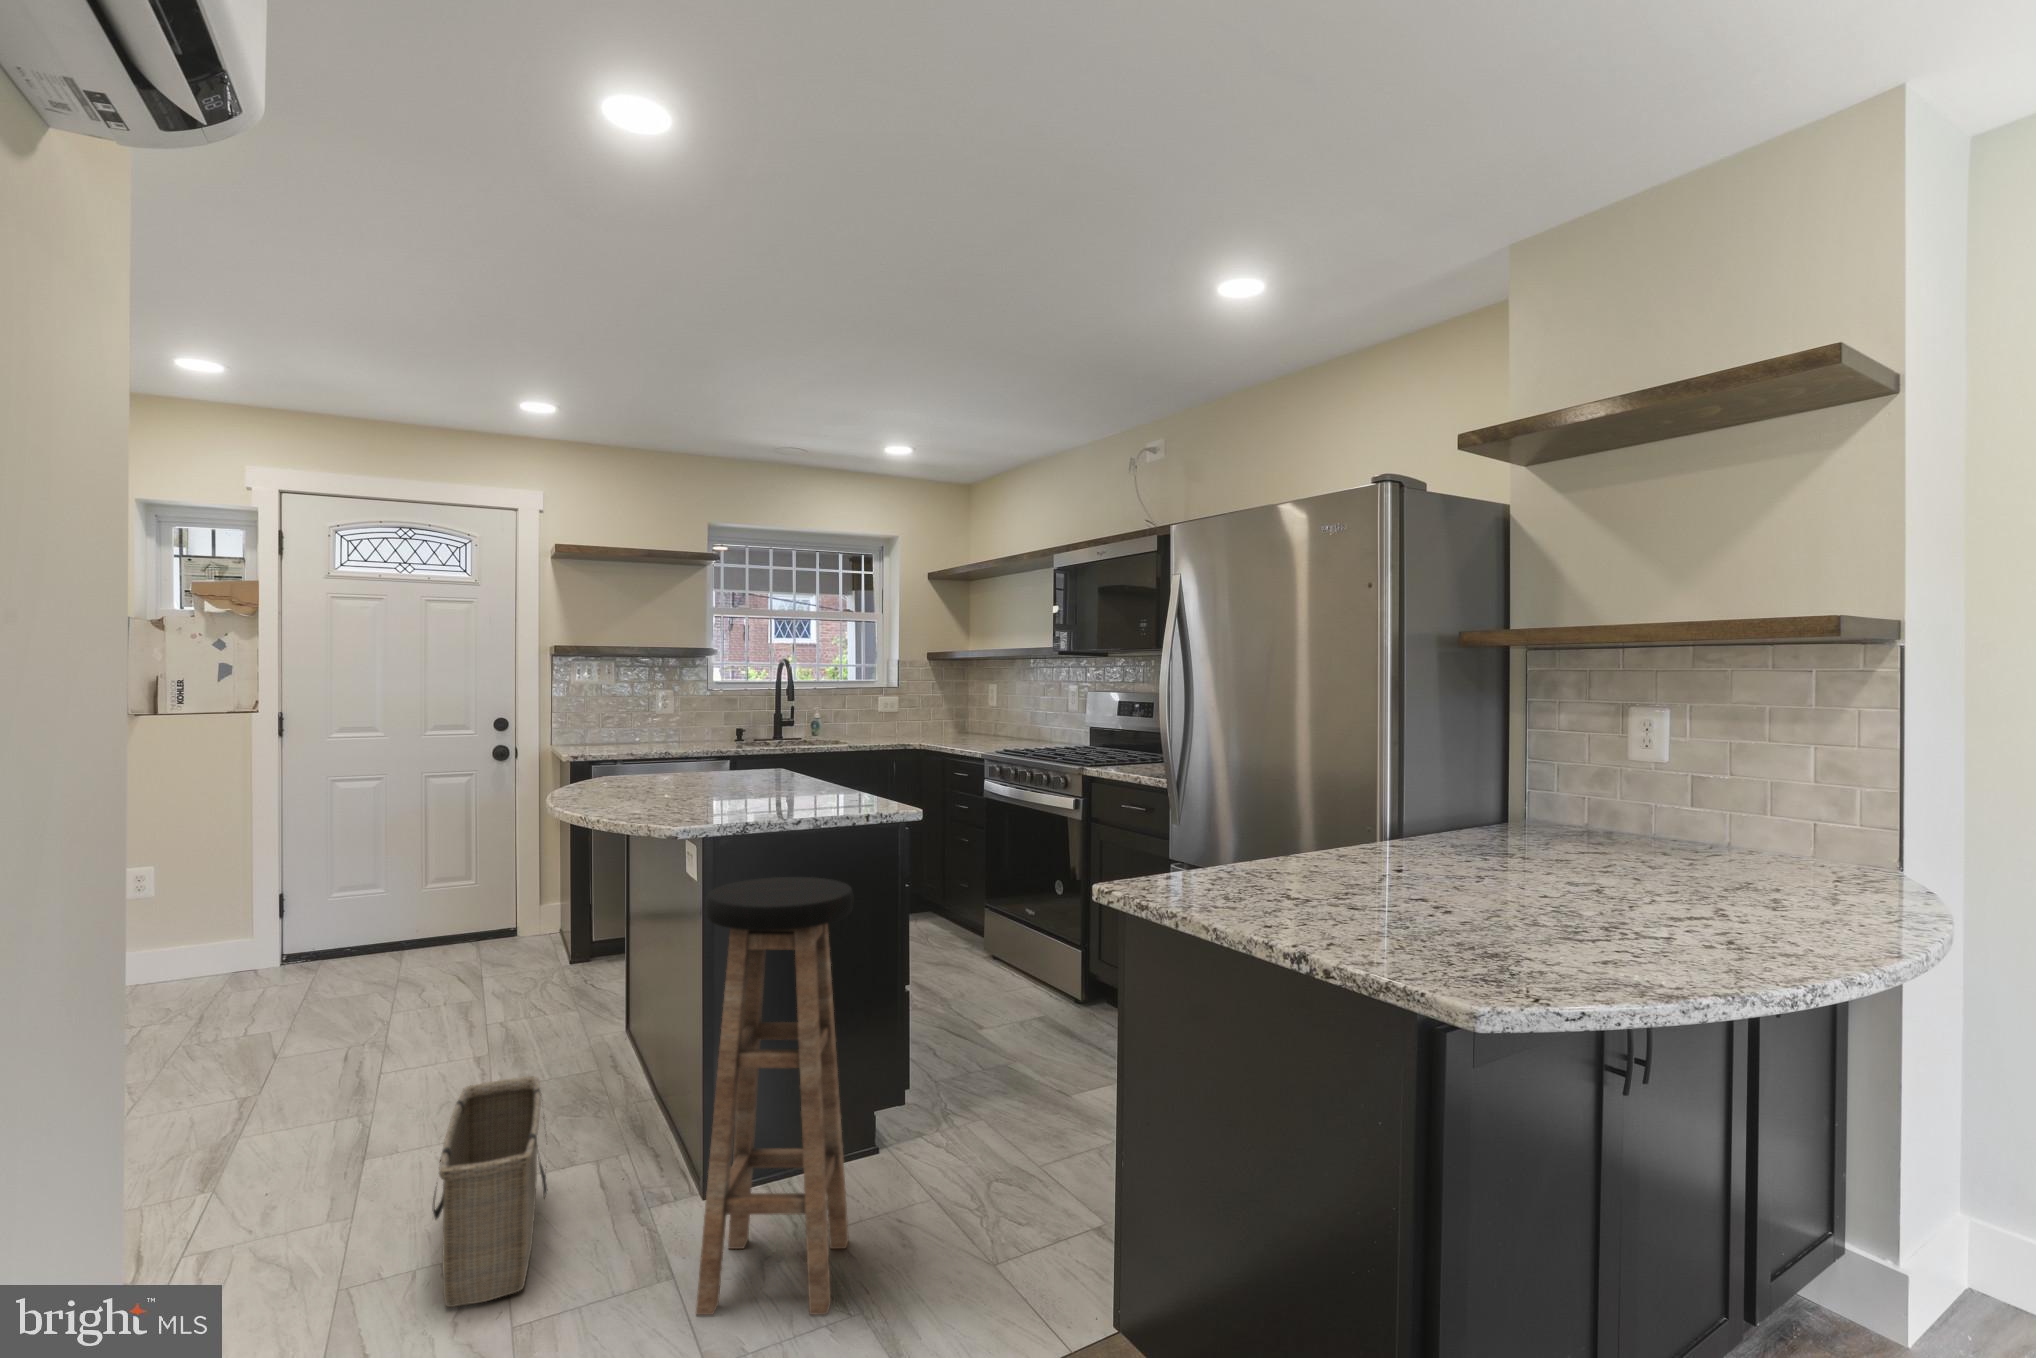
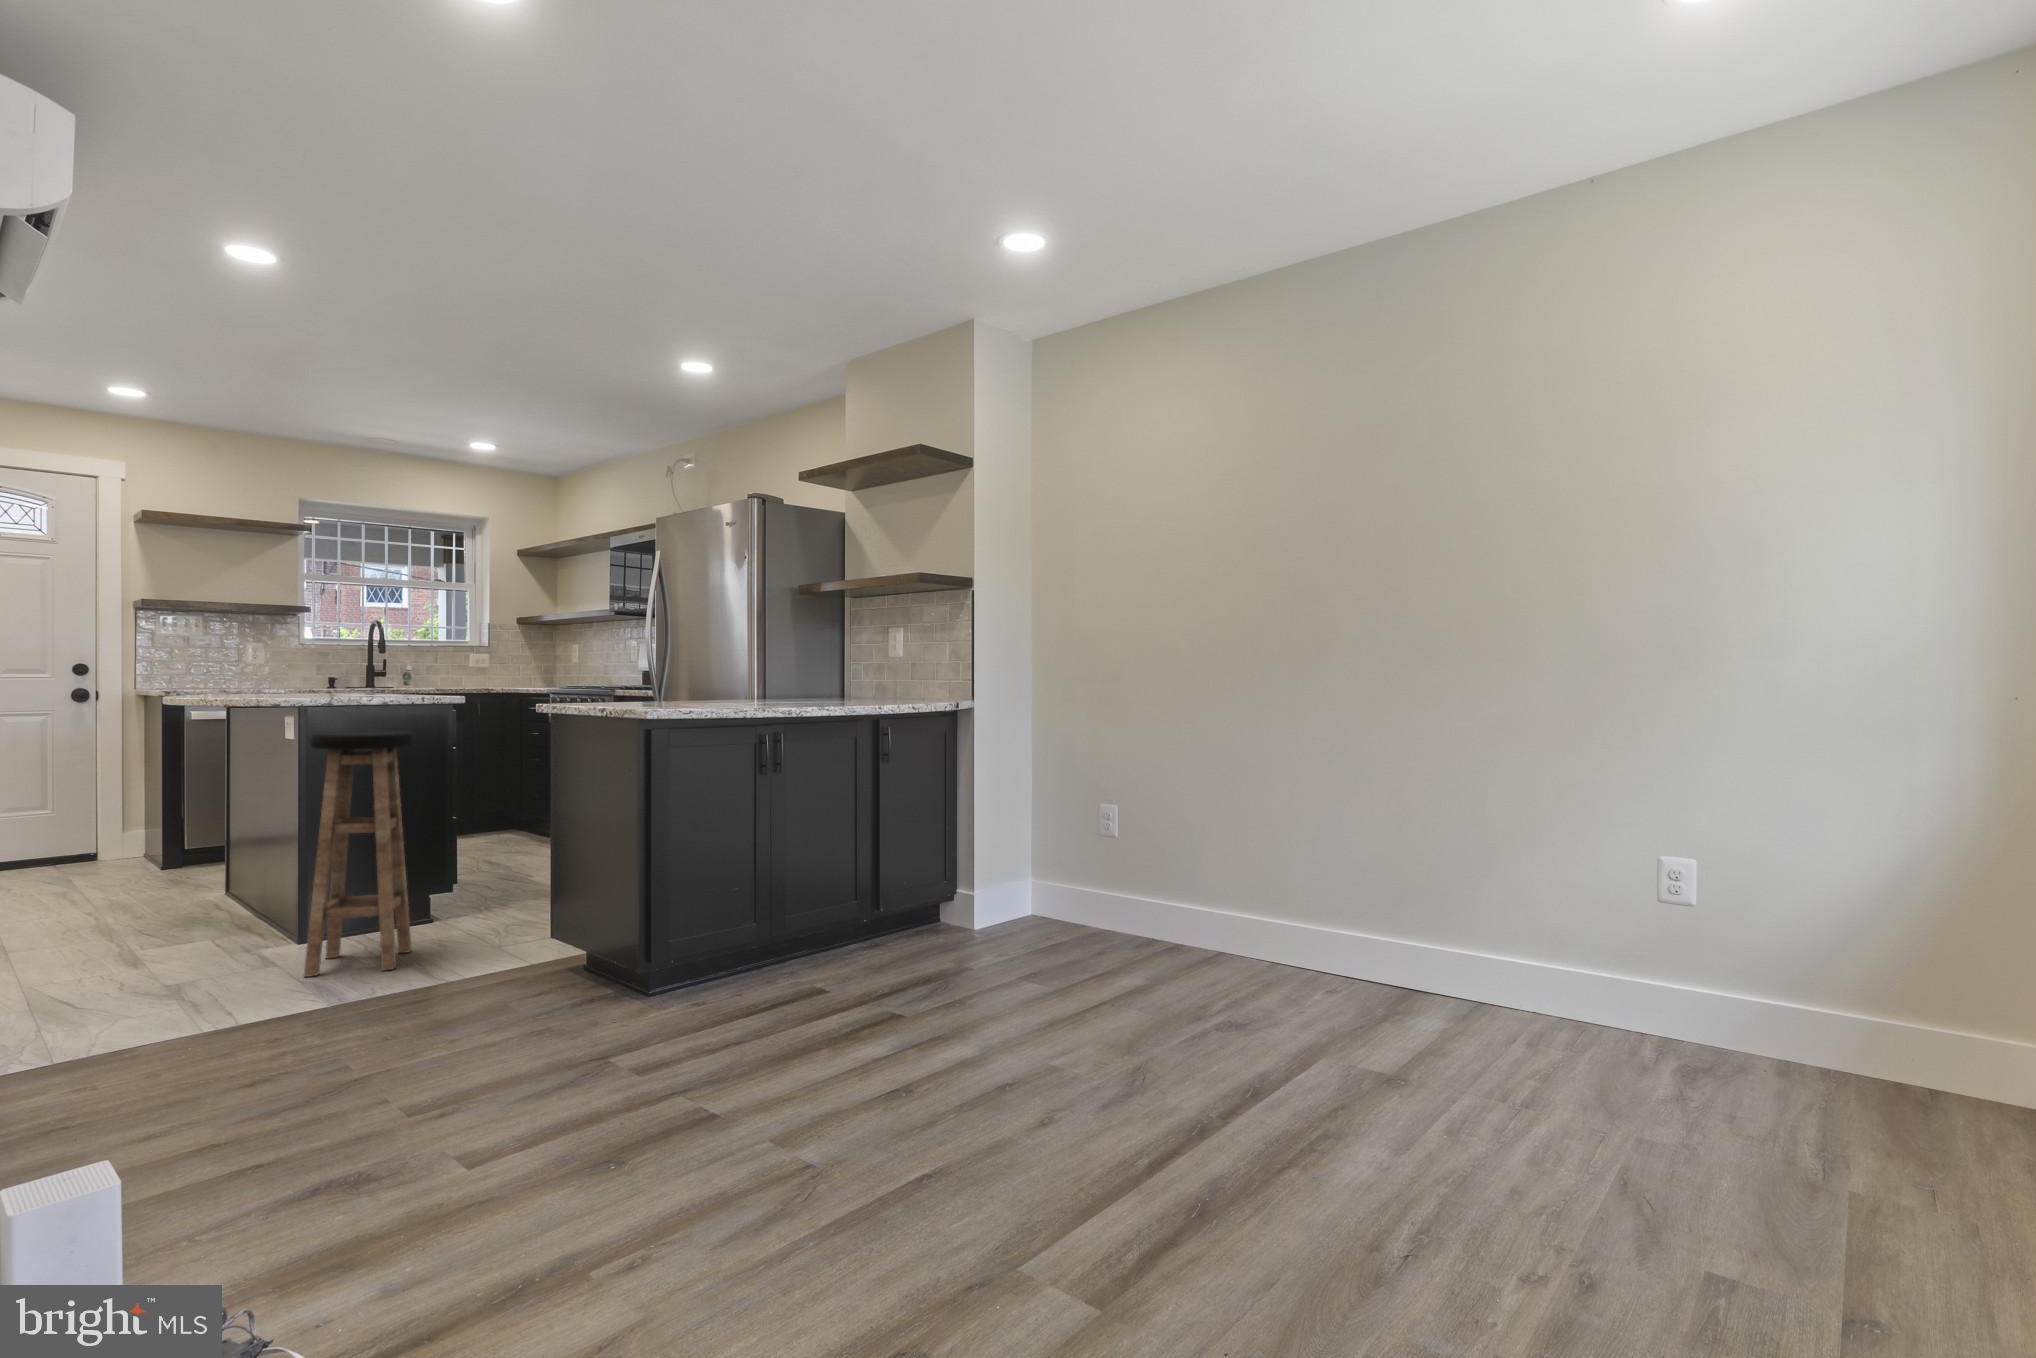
basket: present [432,1077,547,1307] -> none [102,875,189,989]

